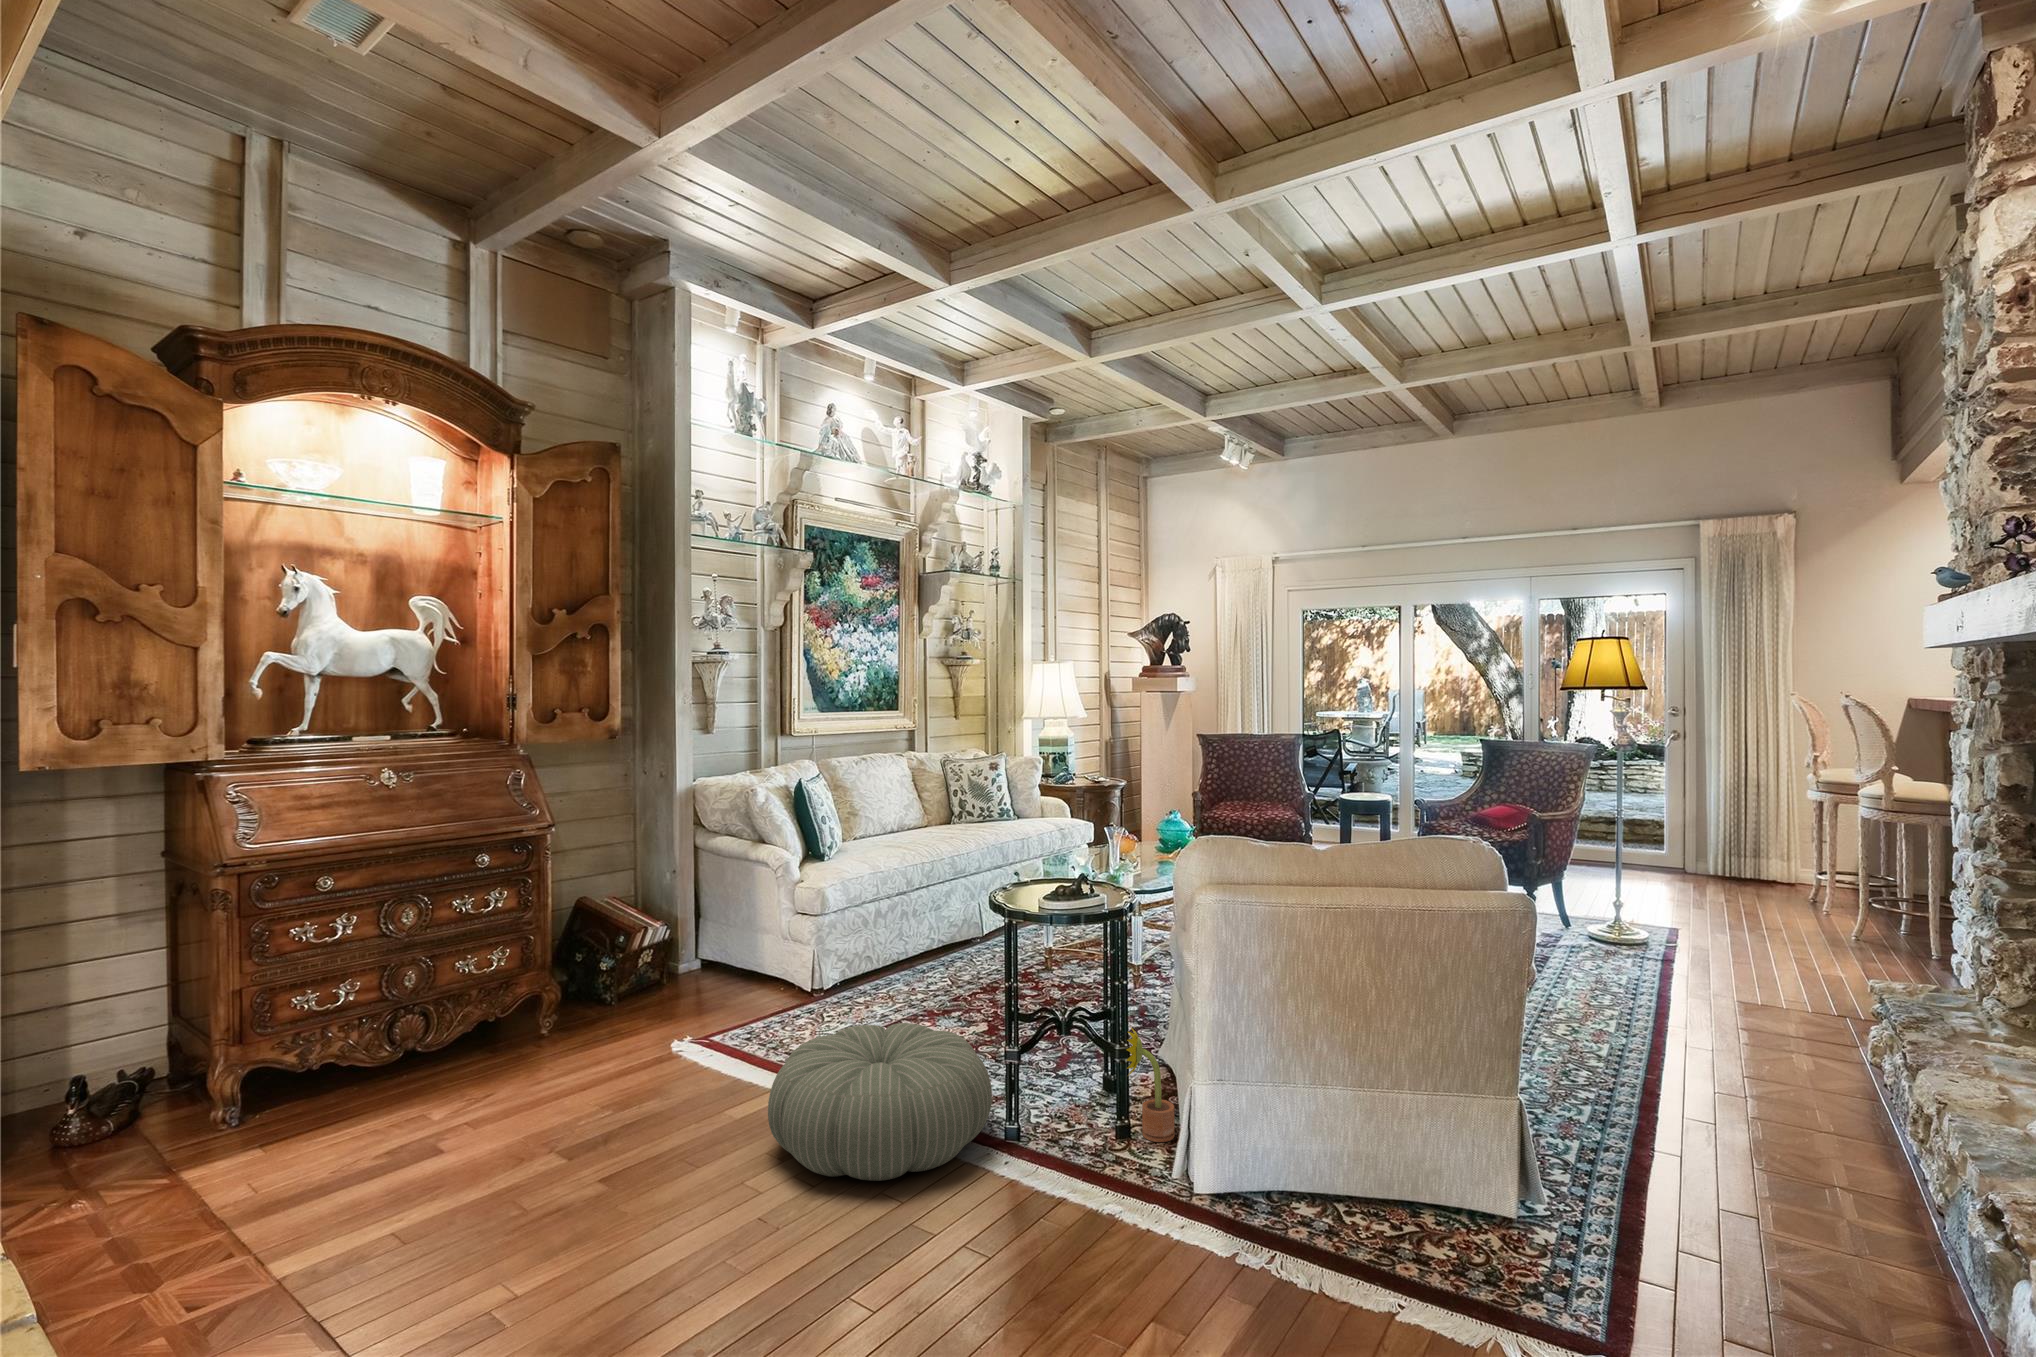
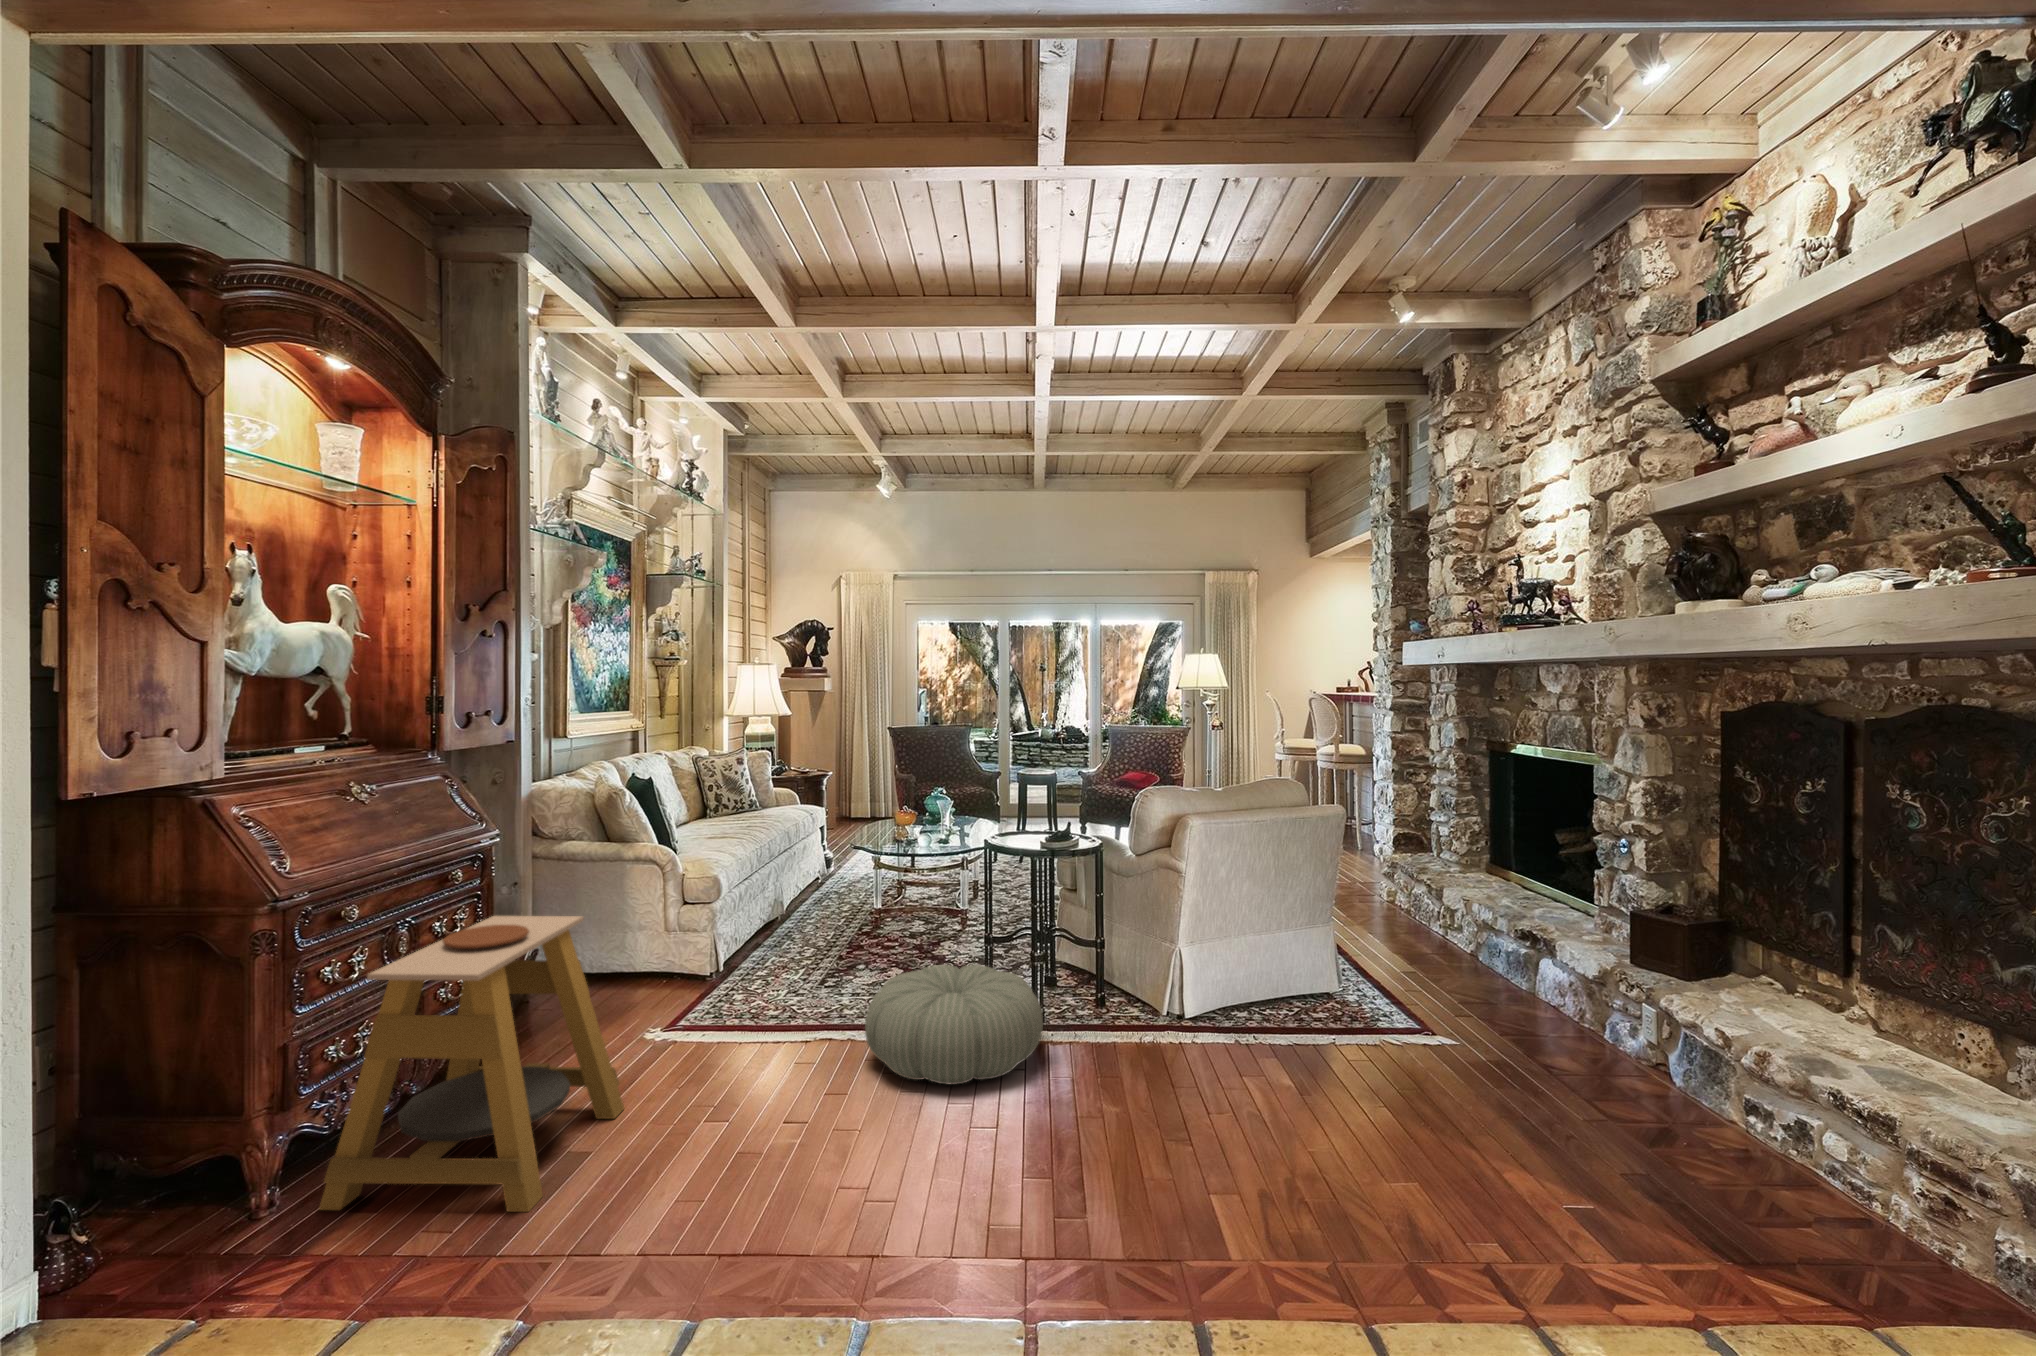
side table: none [270,897,554,1184] -> present [319,916,624,1212]
decorative plant: present [1126,1028,1175,1142] -> none [1093,935,1132,1014]

